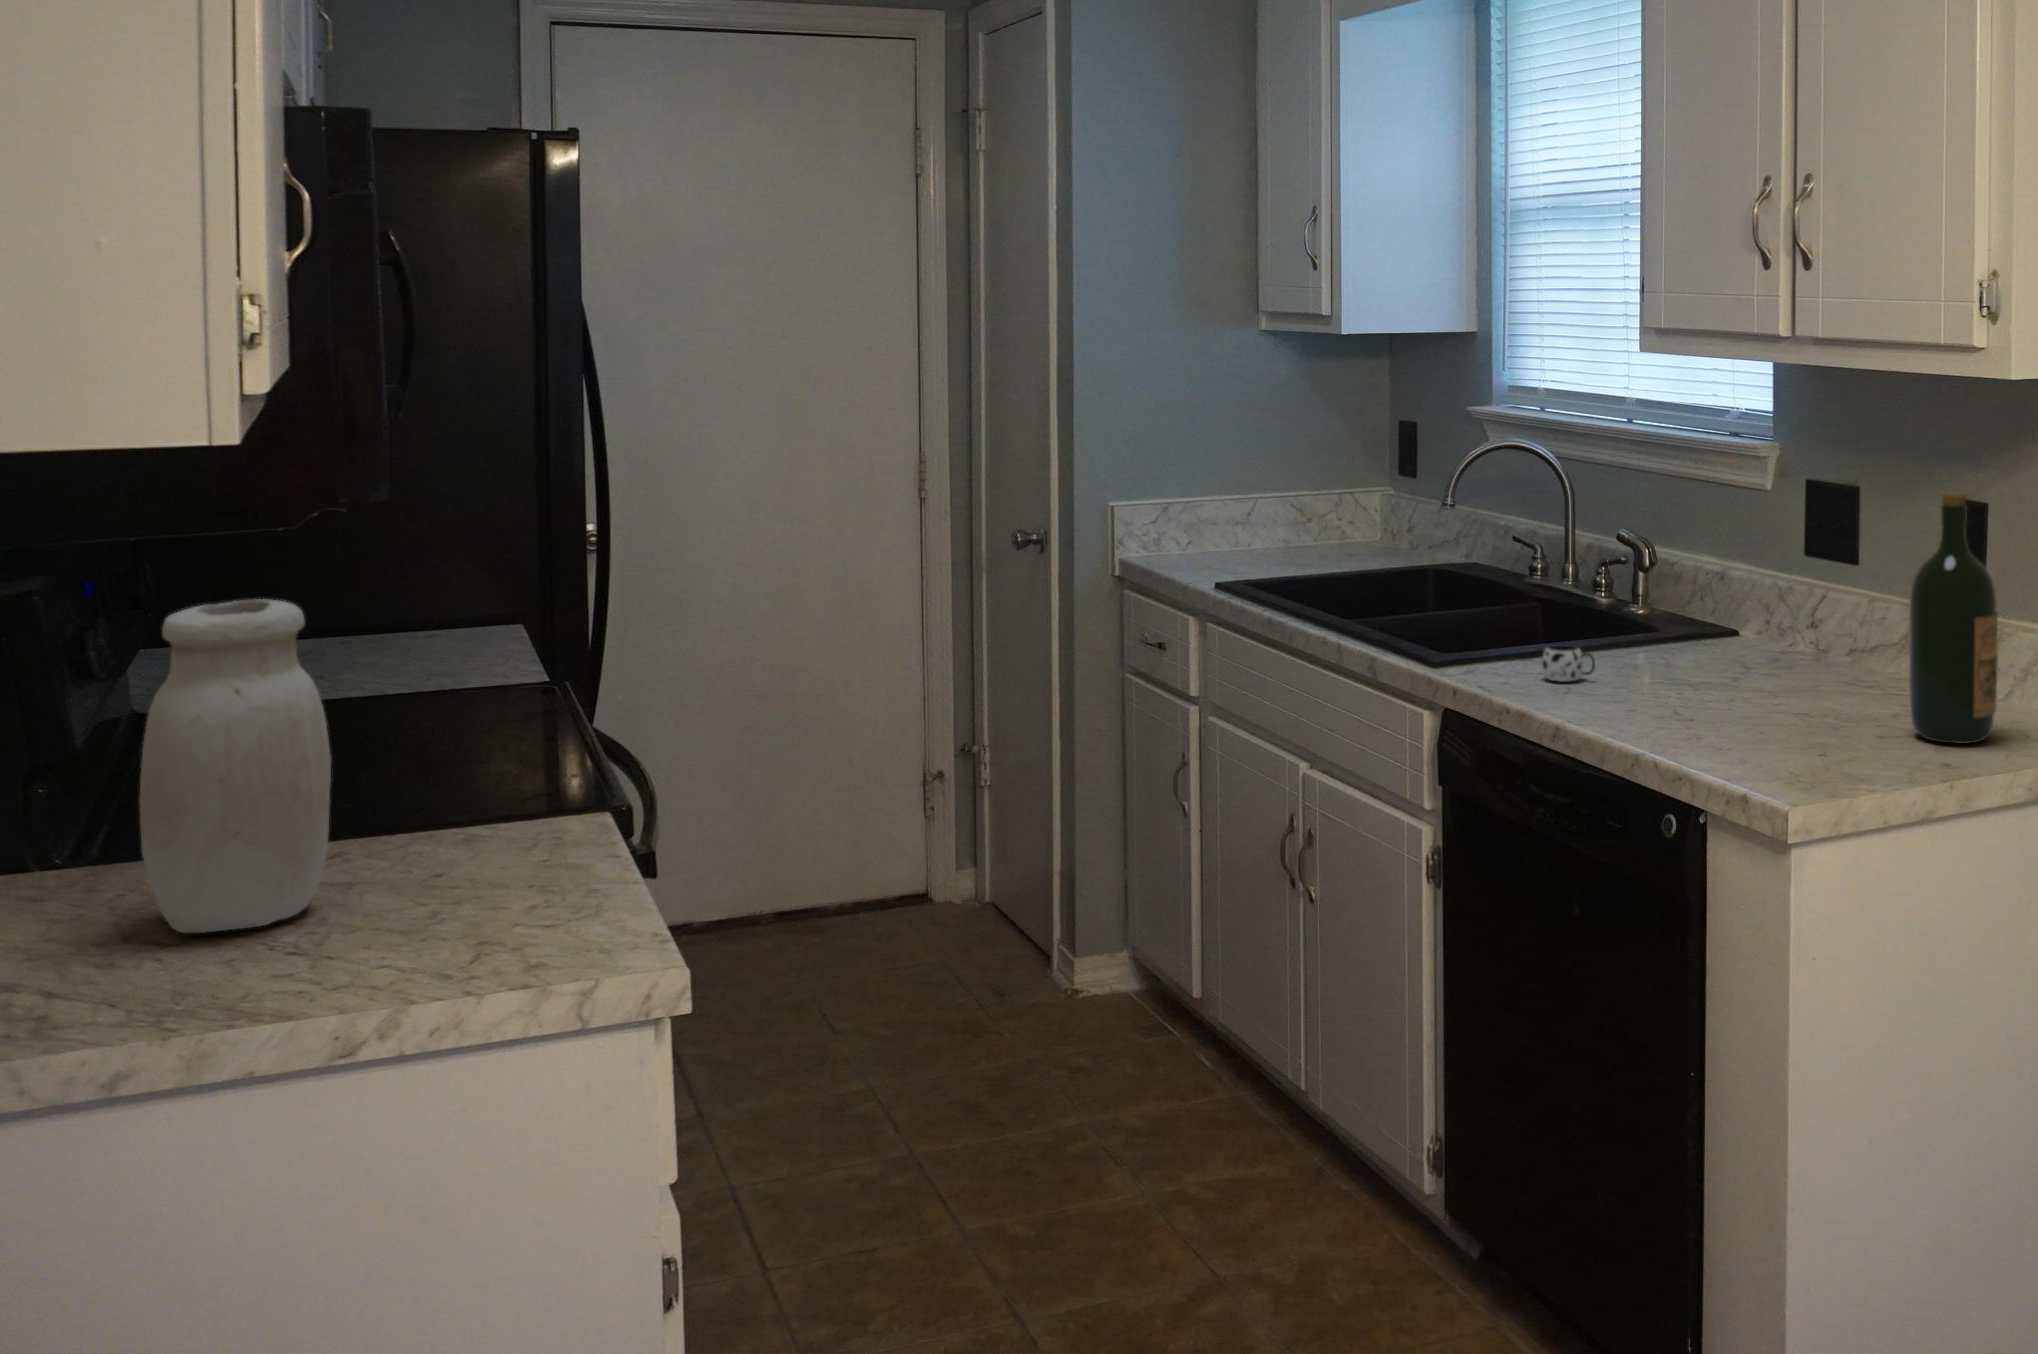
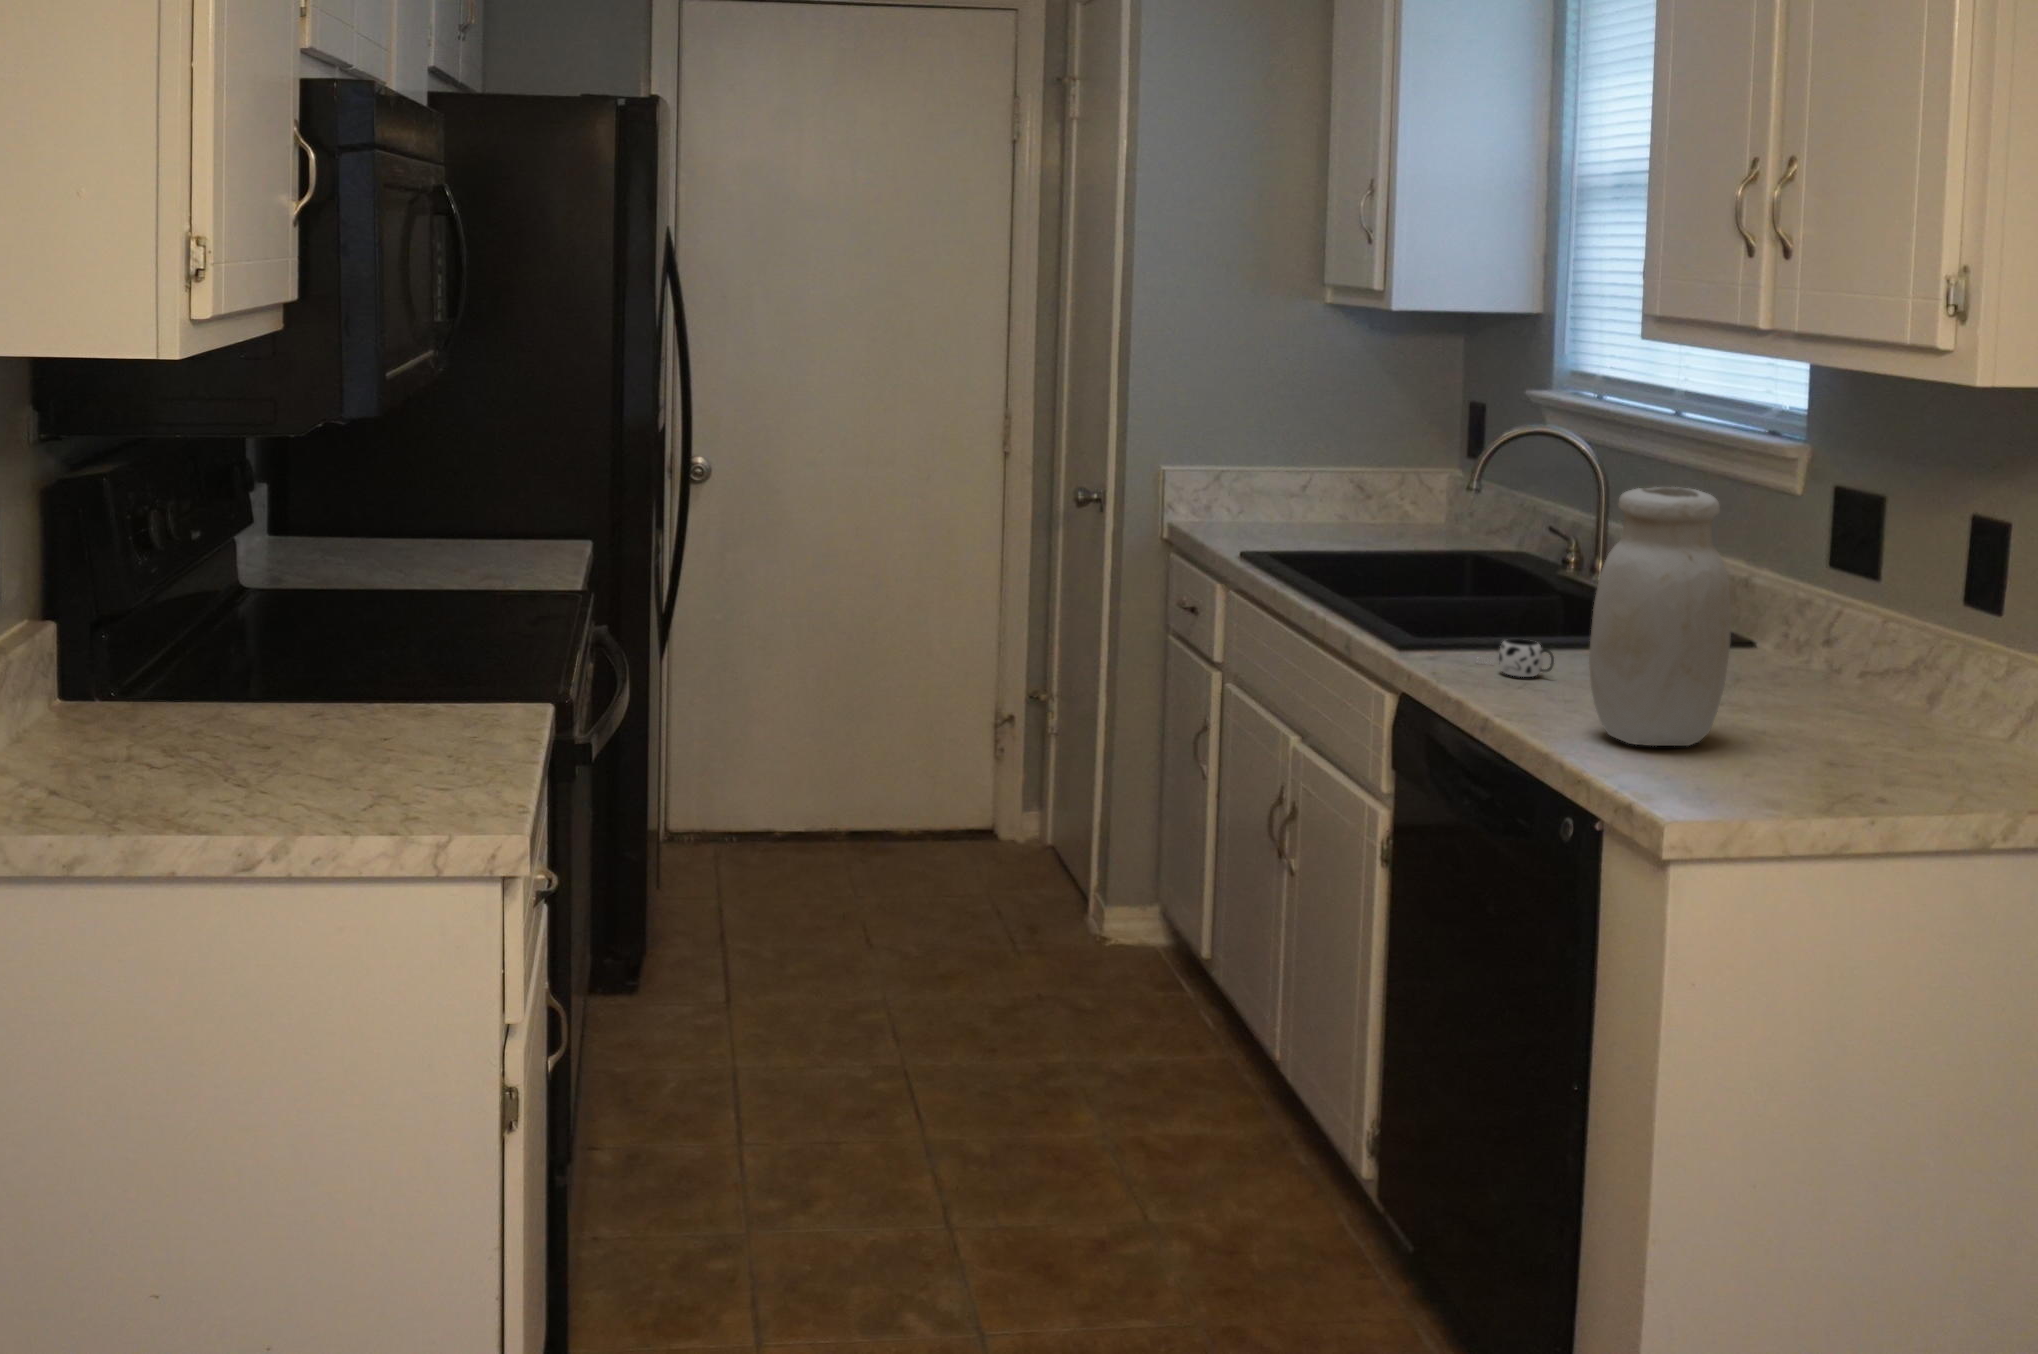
wine bottle: present [1909,493,1998,744] -> none [1867,508,1973,783]
jar: present [139,599,331,933] -> present [1589,487,1731,746]

